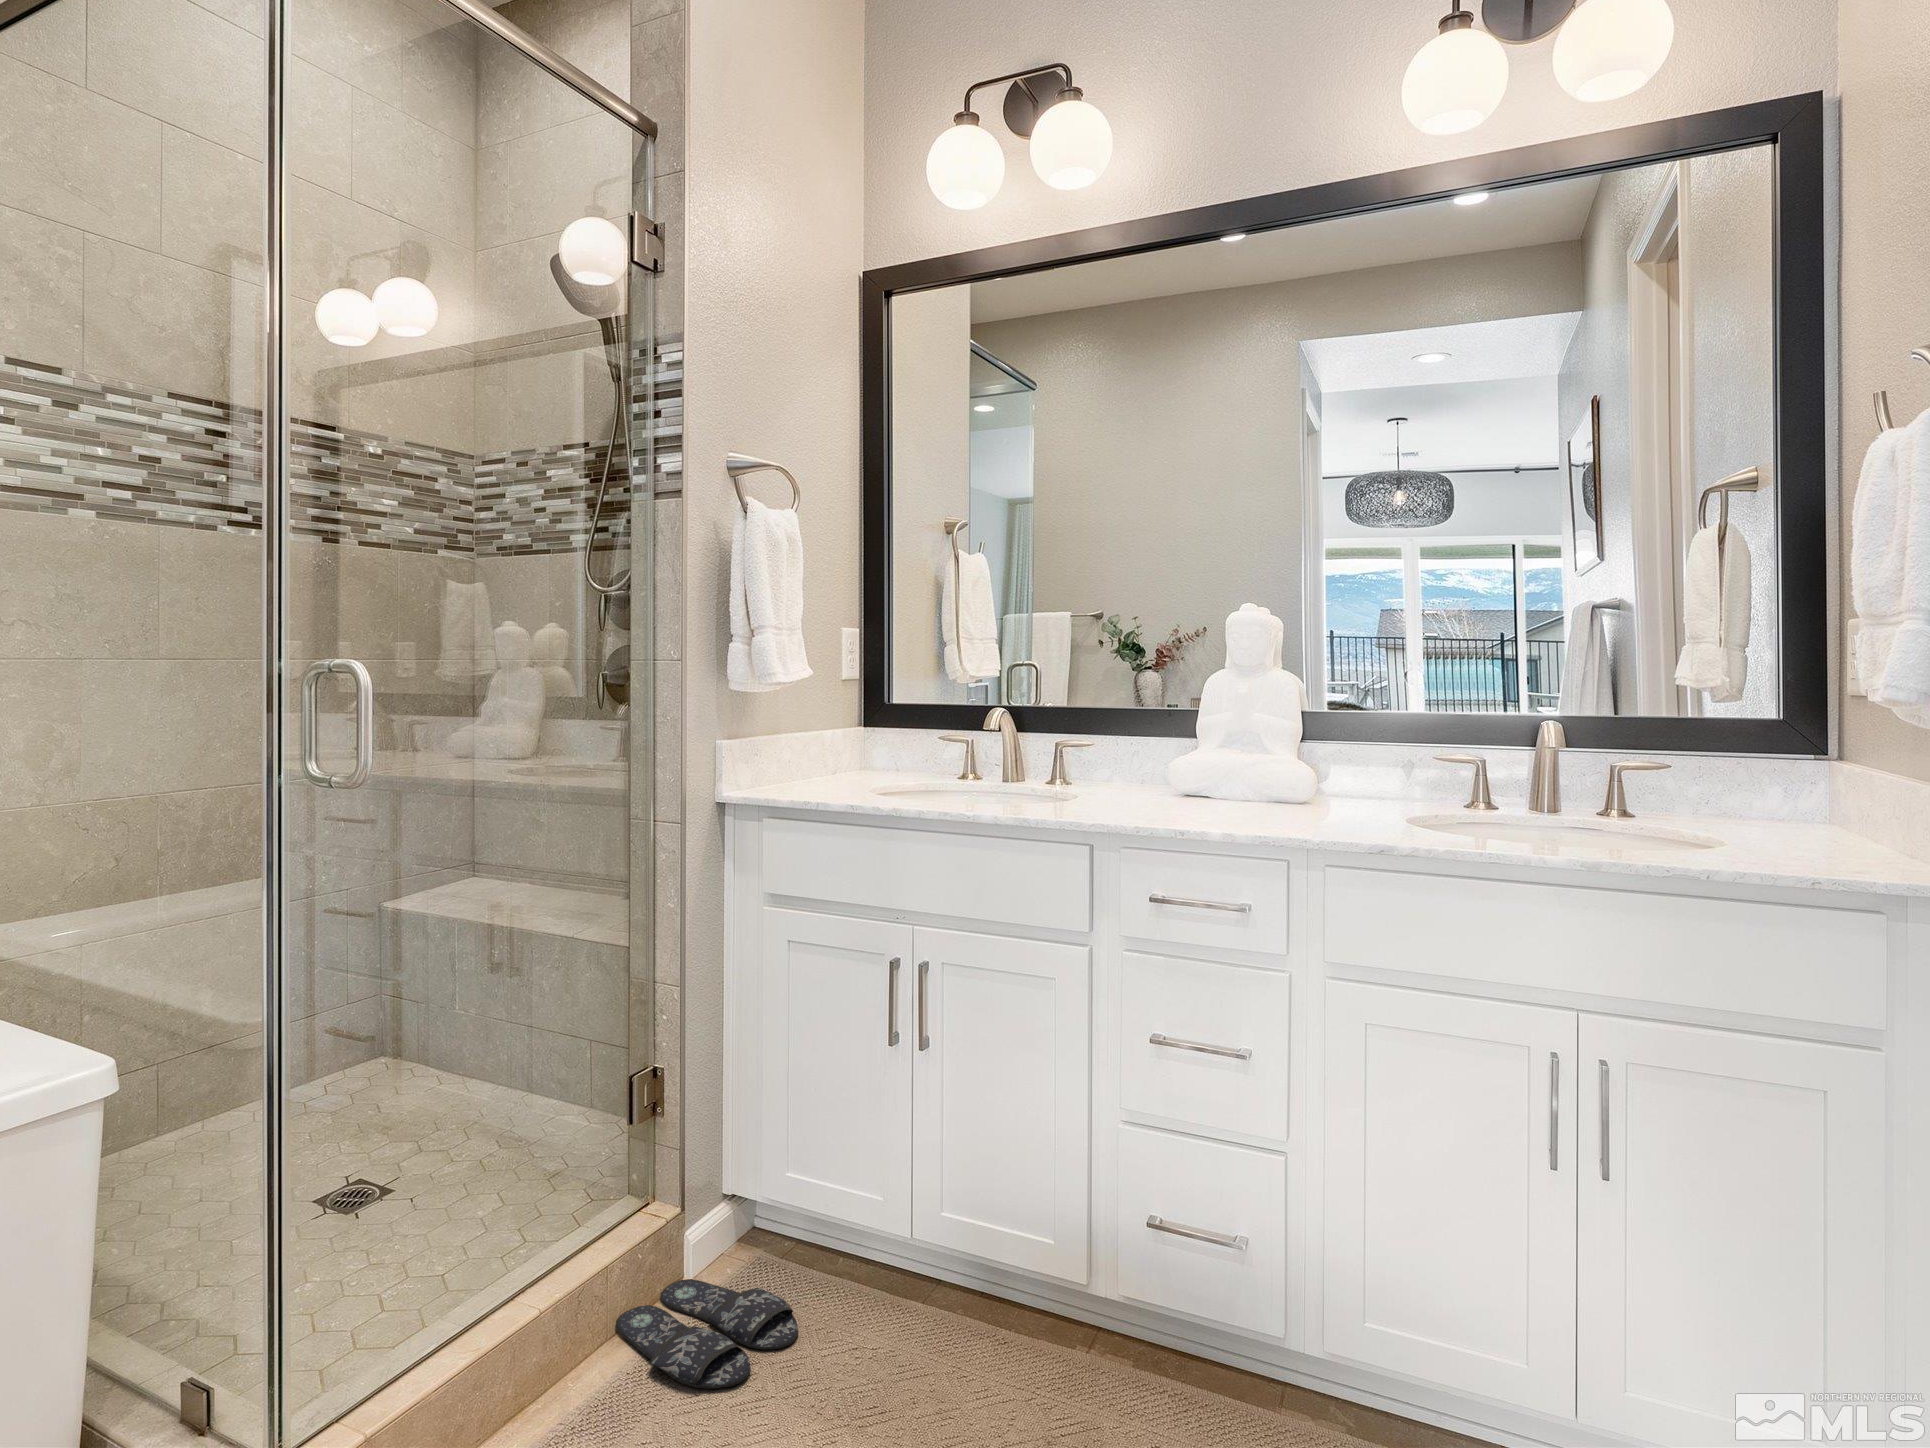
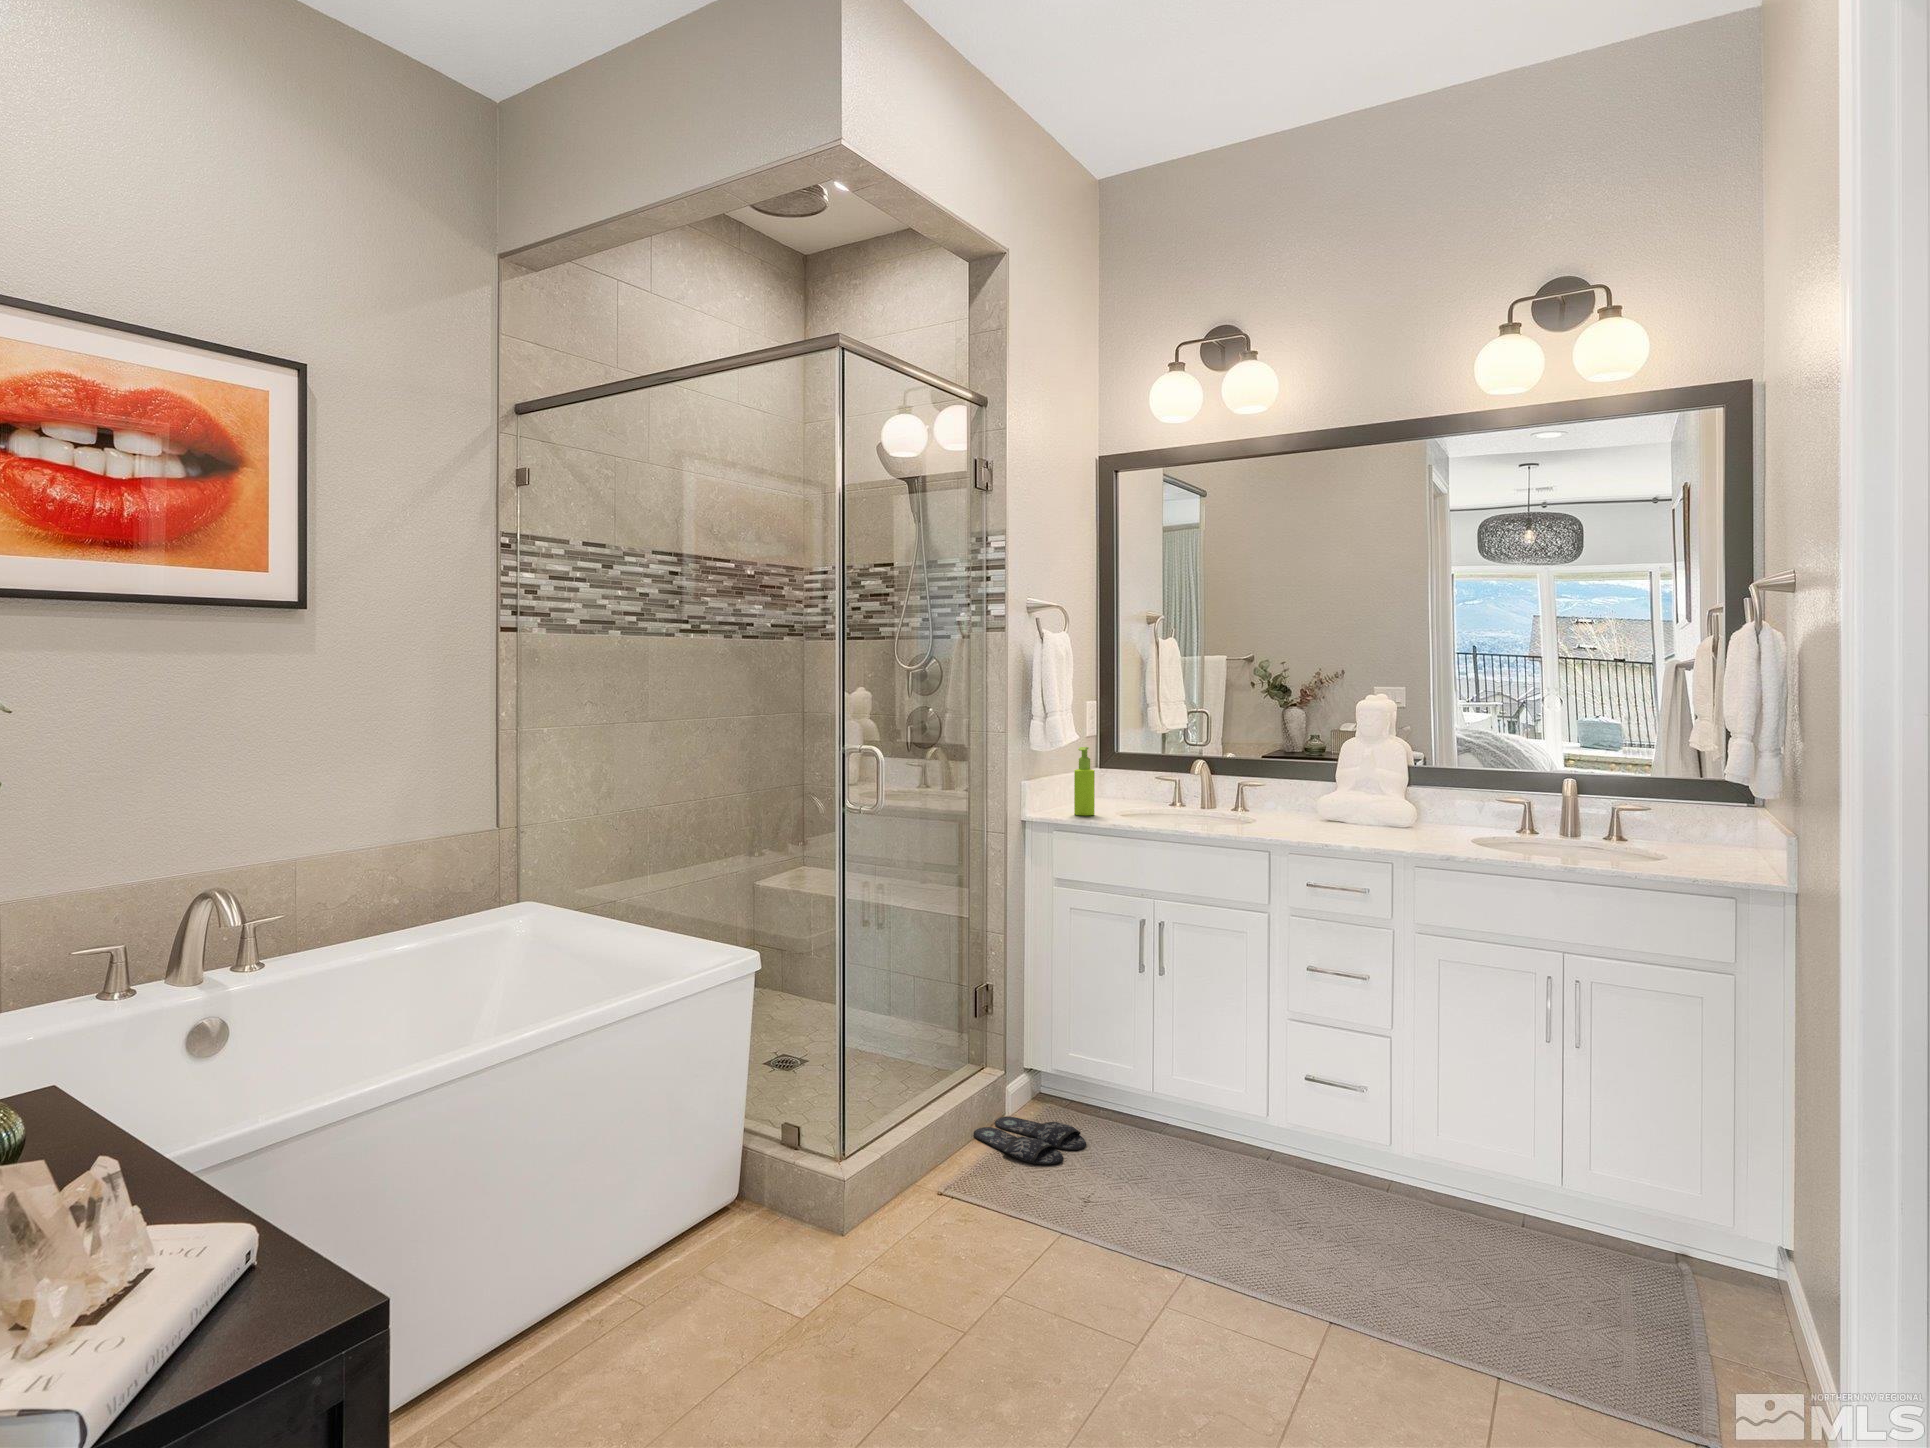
soap dispenser: none [805,688,835,794] -> present [1074,747,1095,815]

